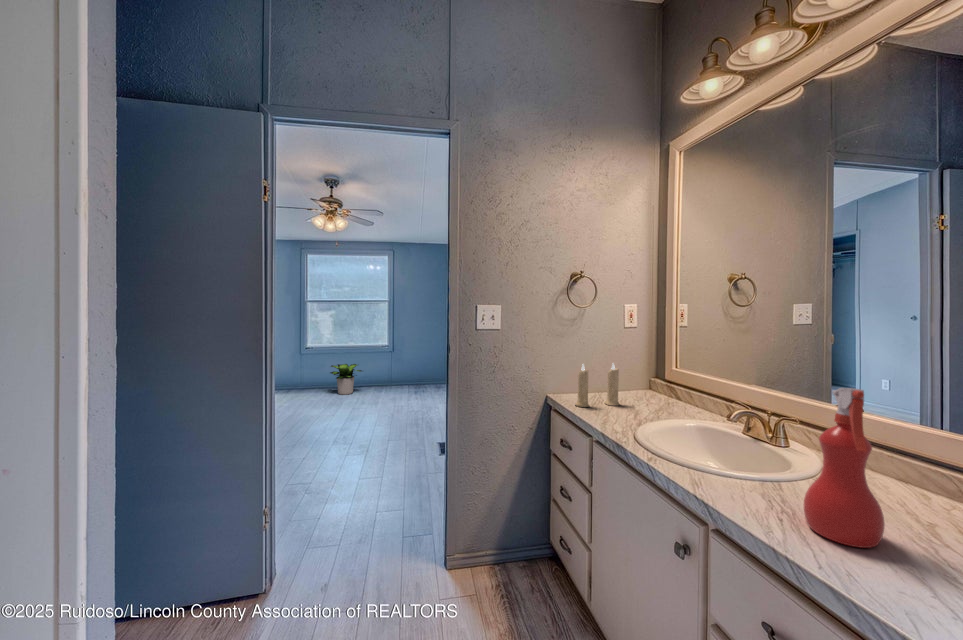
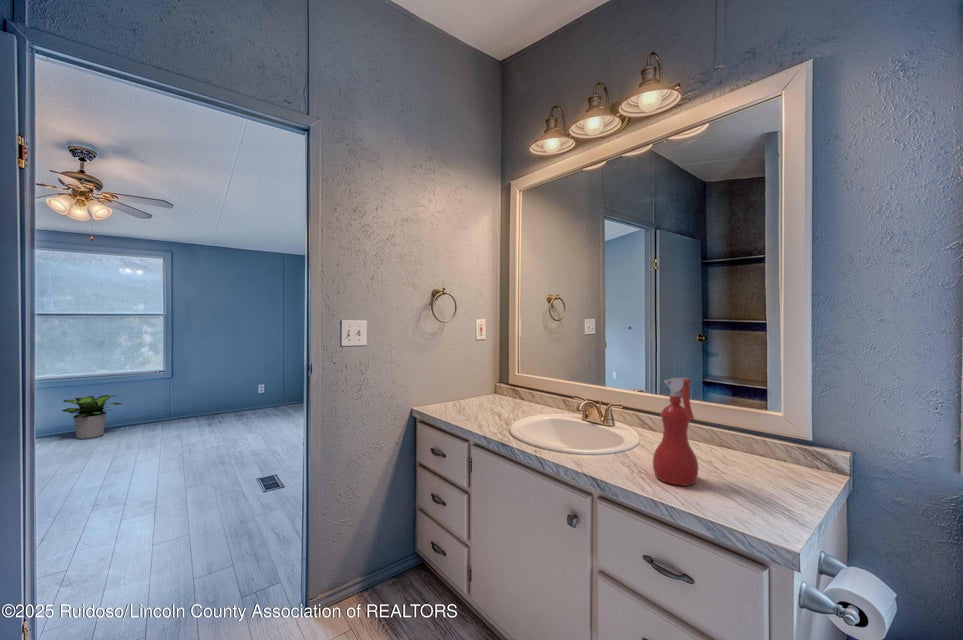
candle: present [575,363,620,407] -> none [444,370,482,415]

